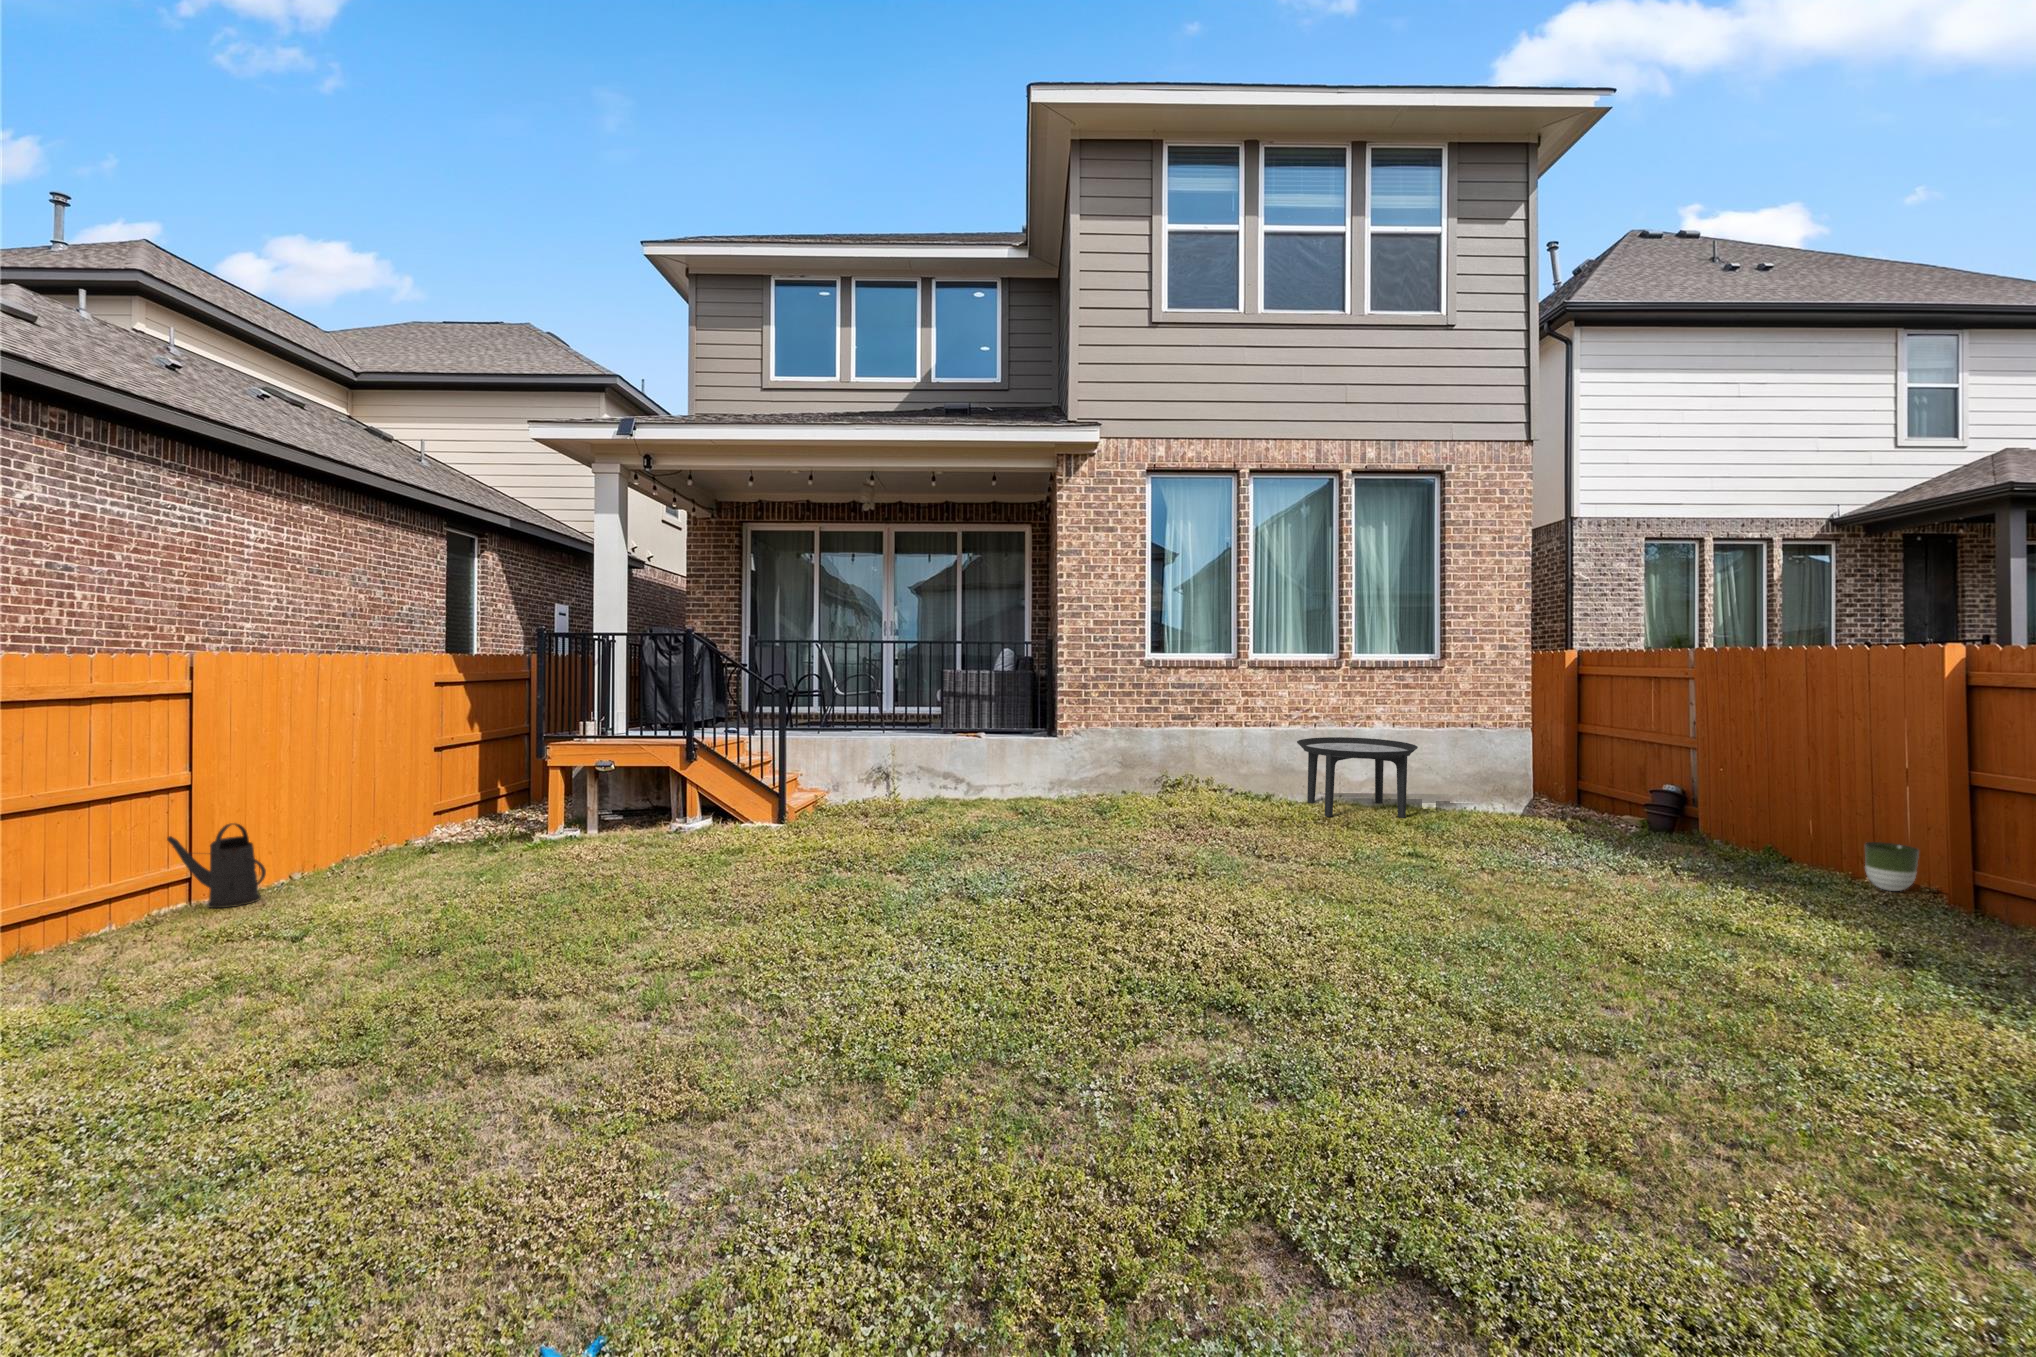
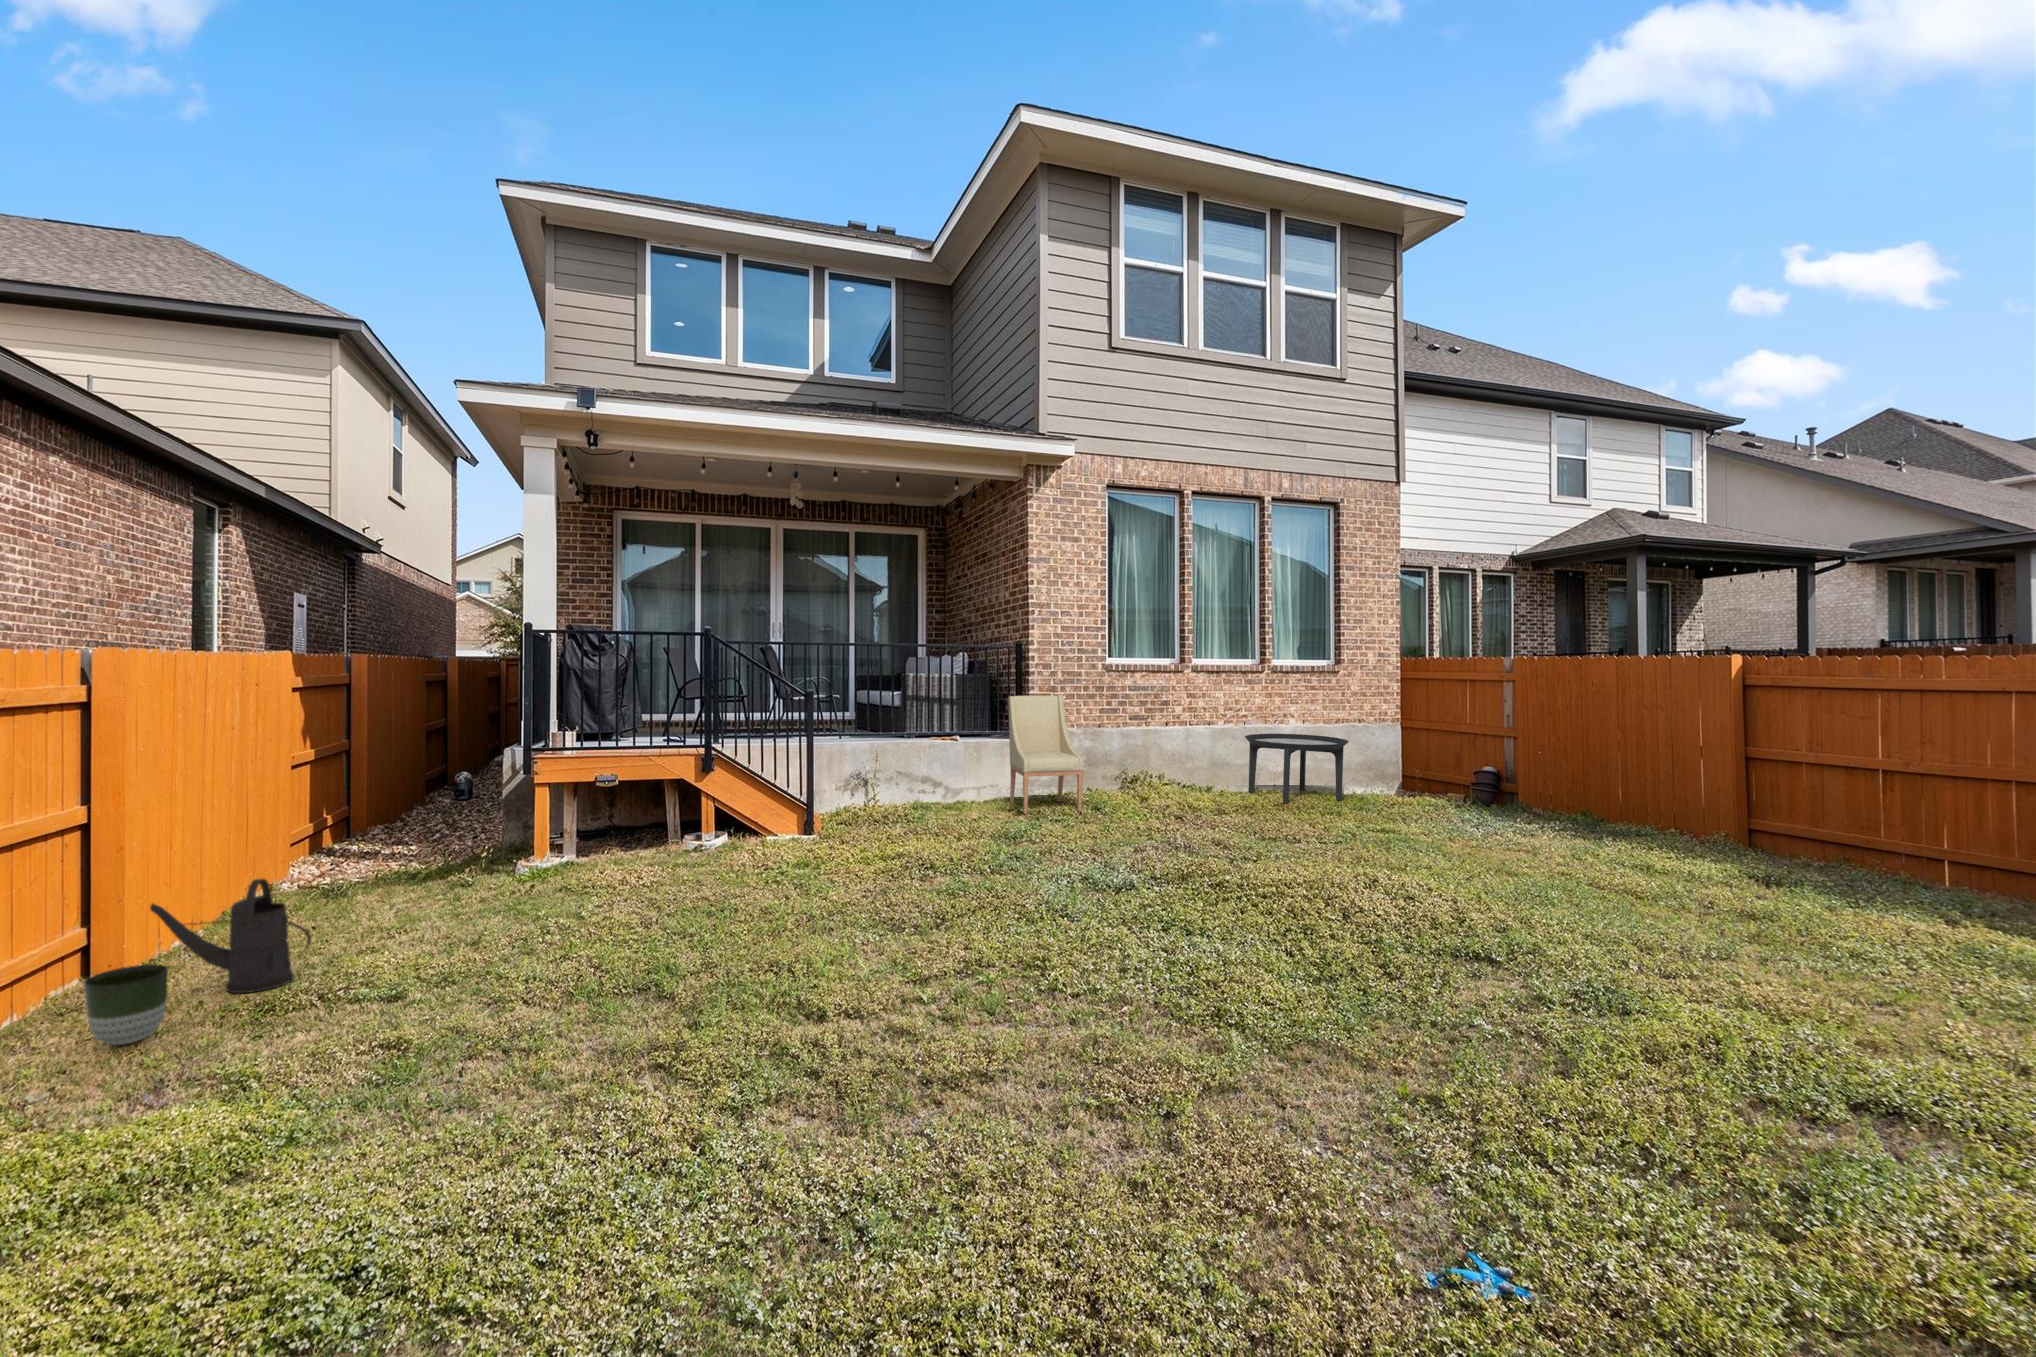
chair: none [1021,692,1087,812] -> present [1008,696,1084,814]
planter: present [1865,842,1919,891] -> present [84,964,168,1045]

